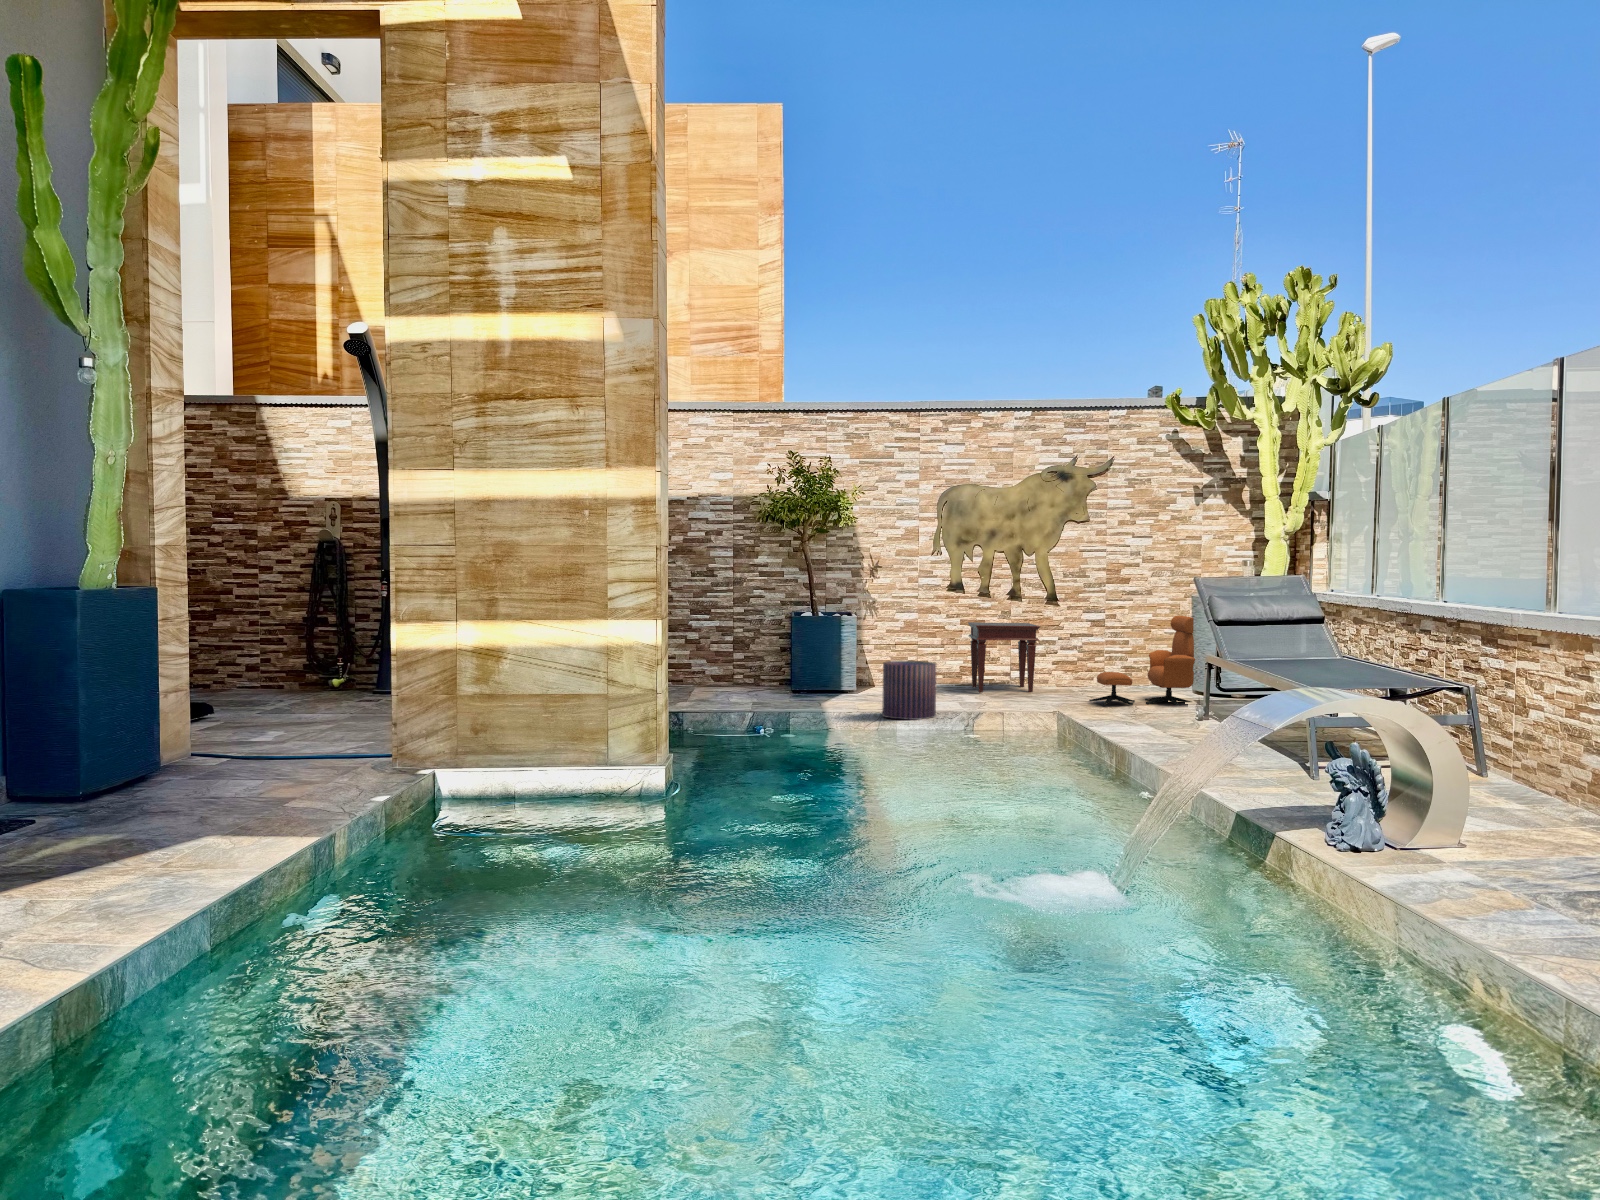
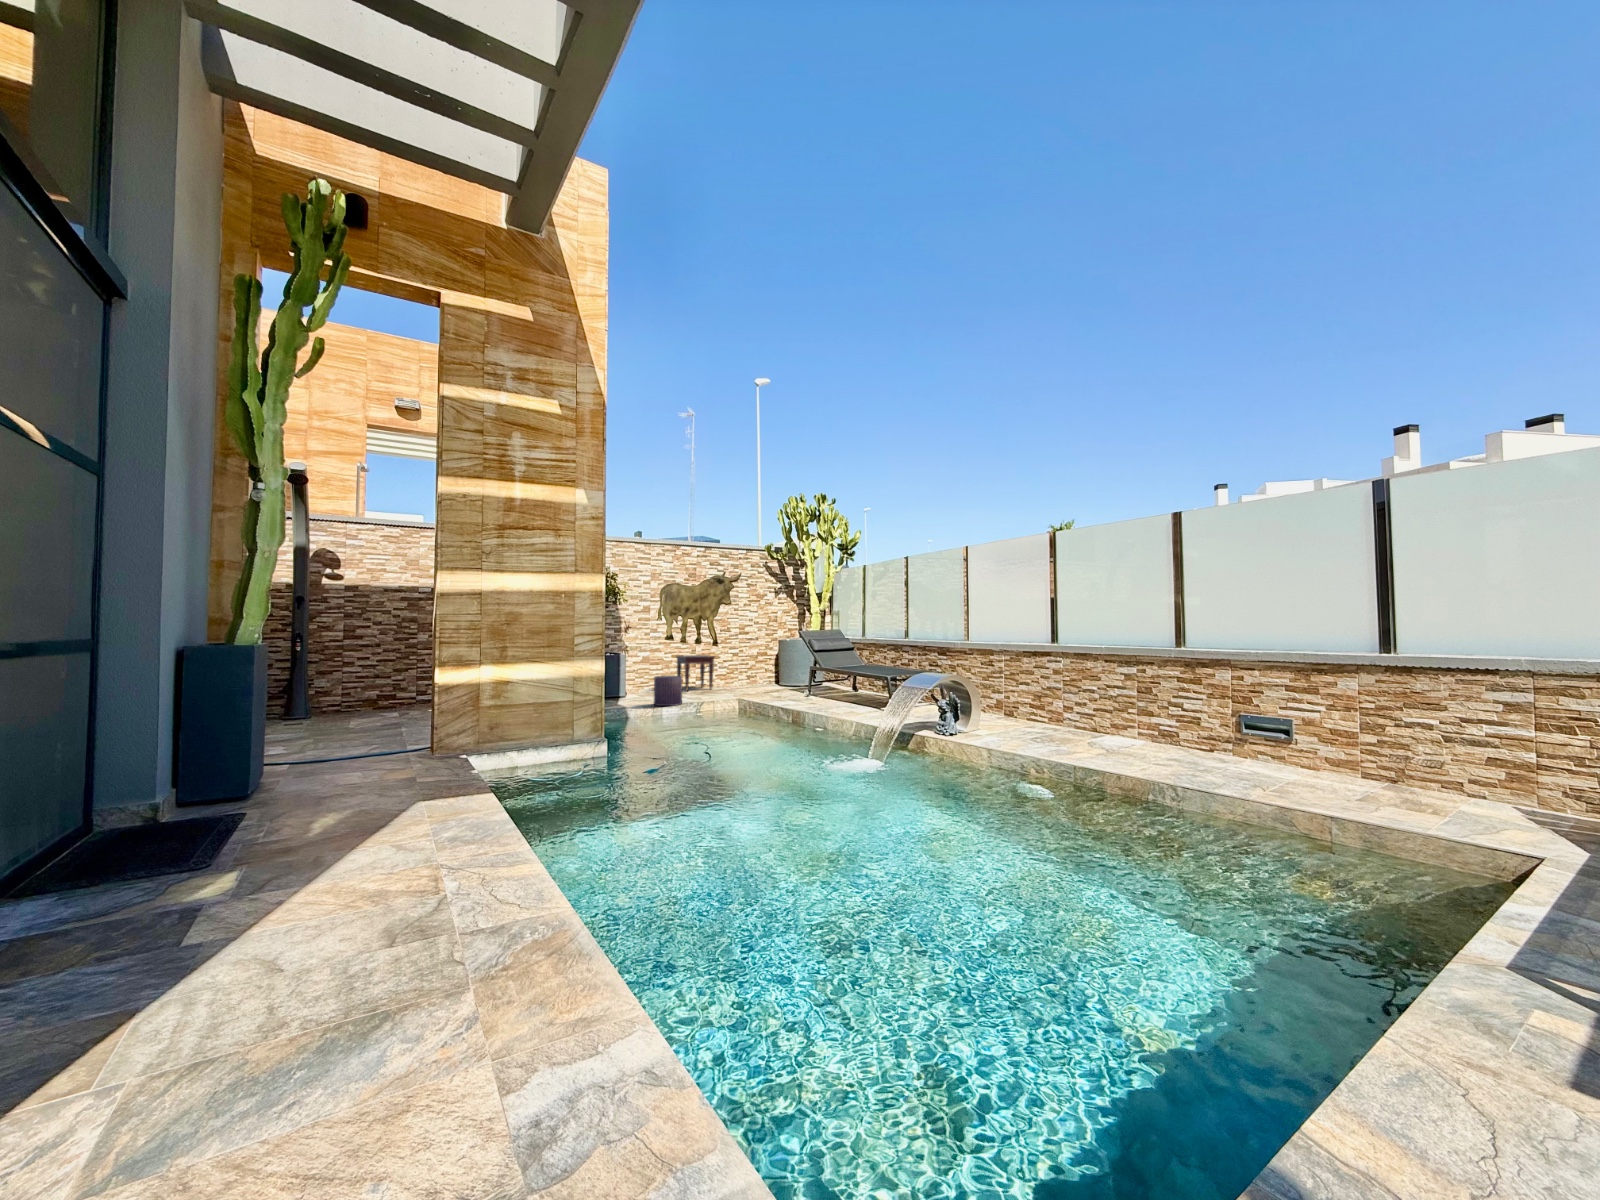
lounge chair: present [1089,615,1195,705] -> none [749,649,797,693]

